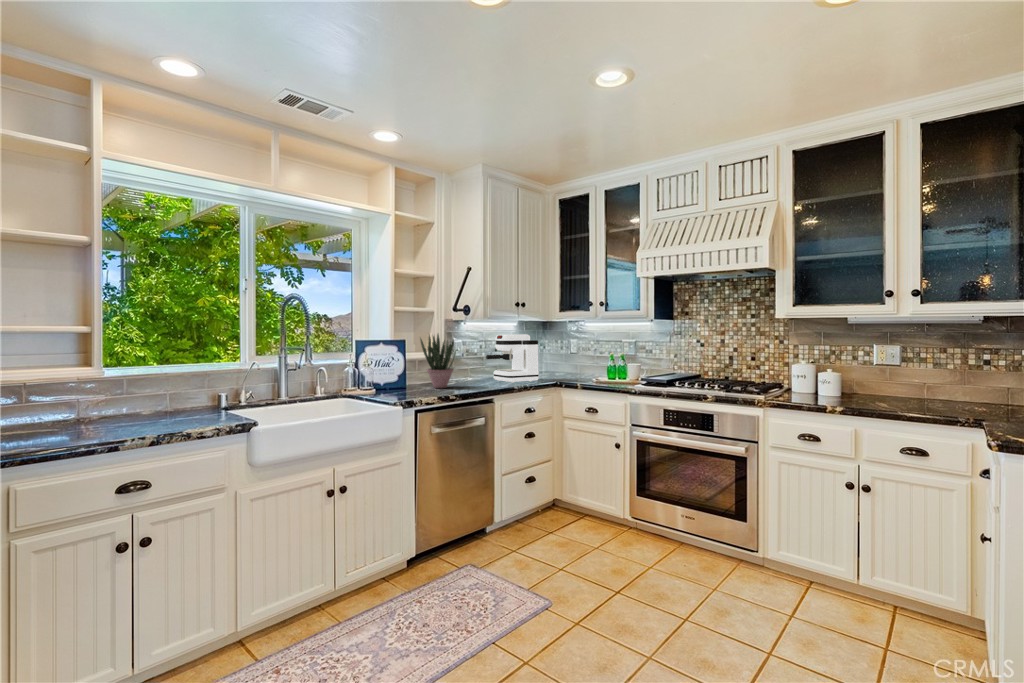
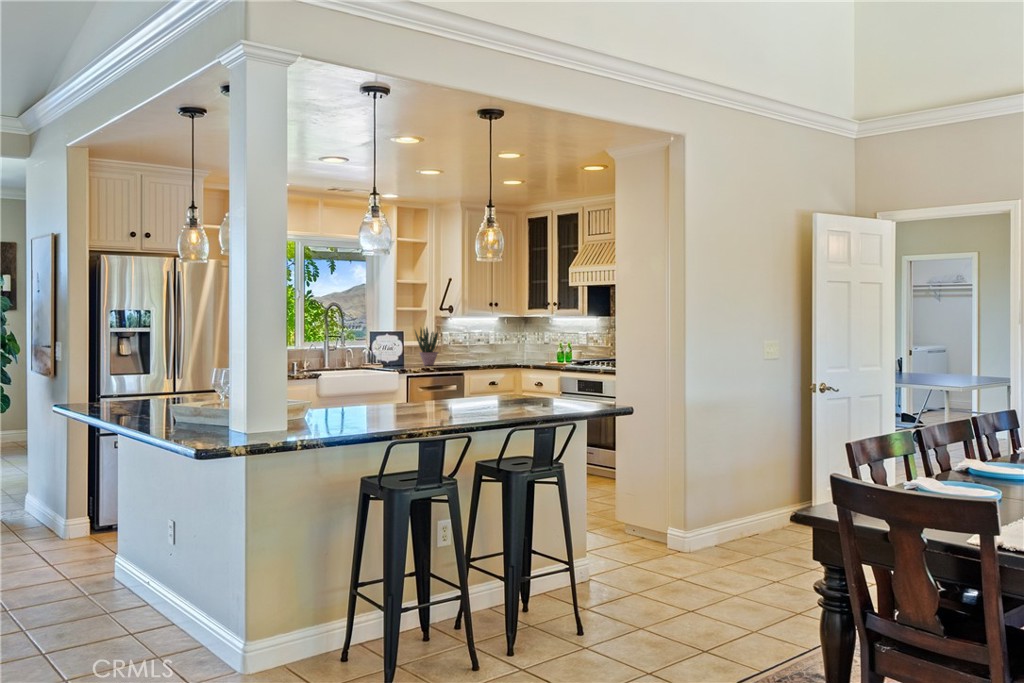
coffee maker: present [486,334,539,383] -> none [465,327,505,364]

